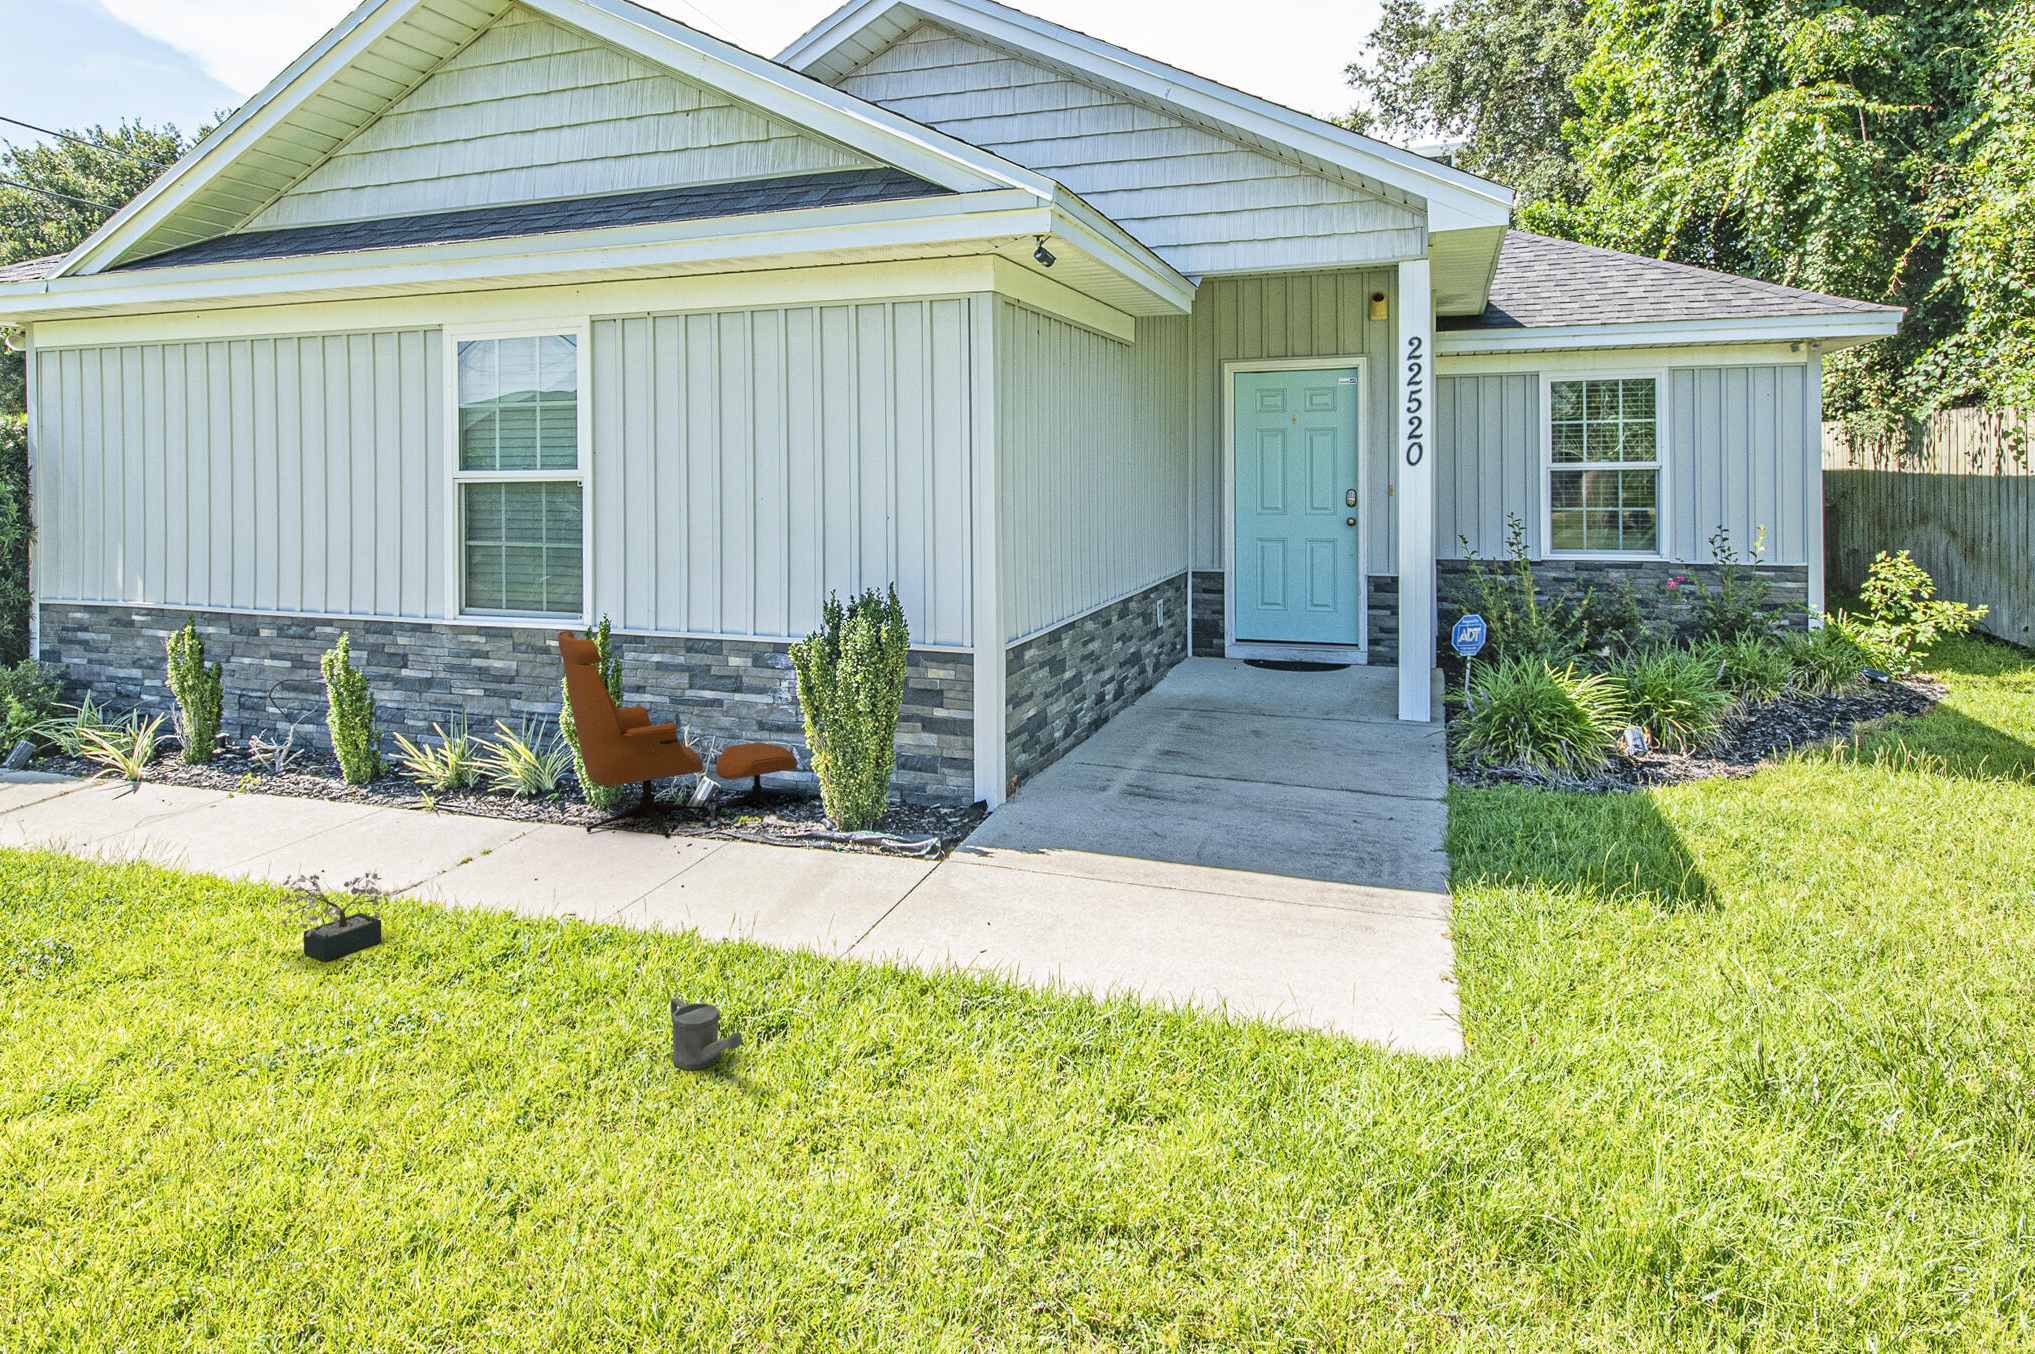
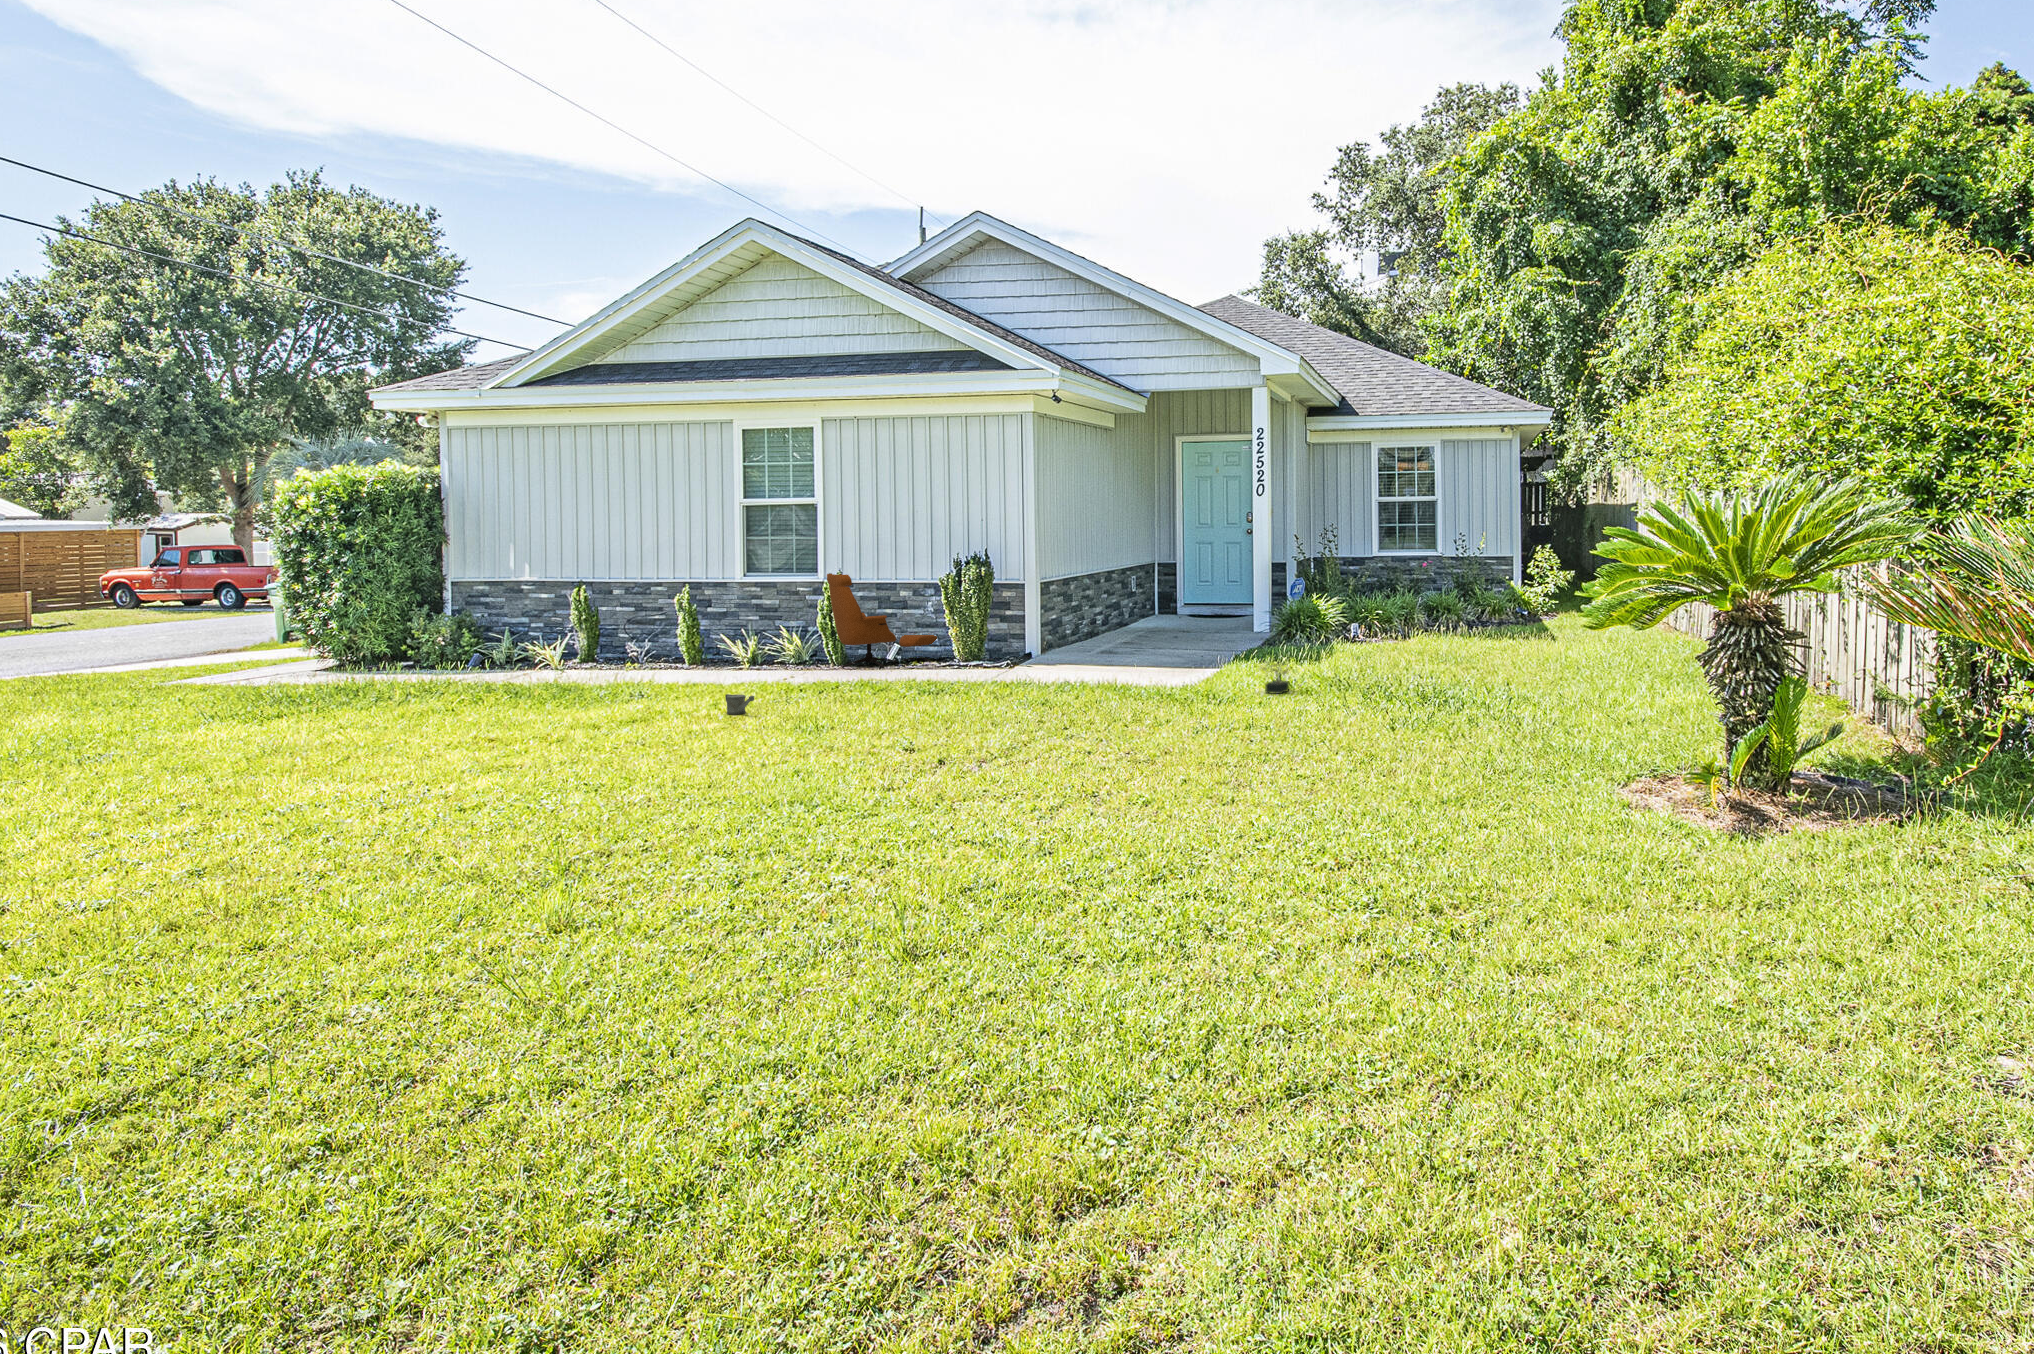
decorative plant: present [281,873,389,962] -> present [1262,659,1290,694]
watering can: present [671,997,742,1070] -> present [725,694,754,714]

